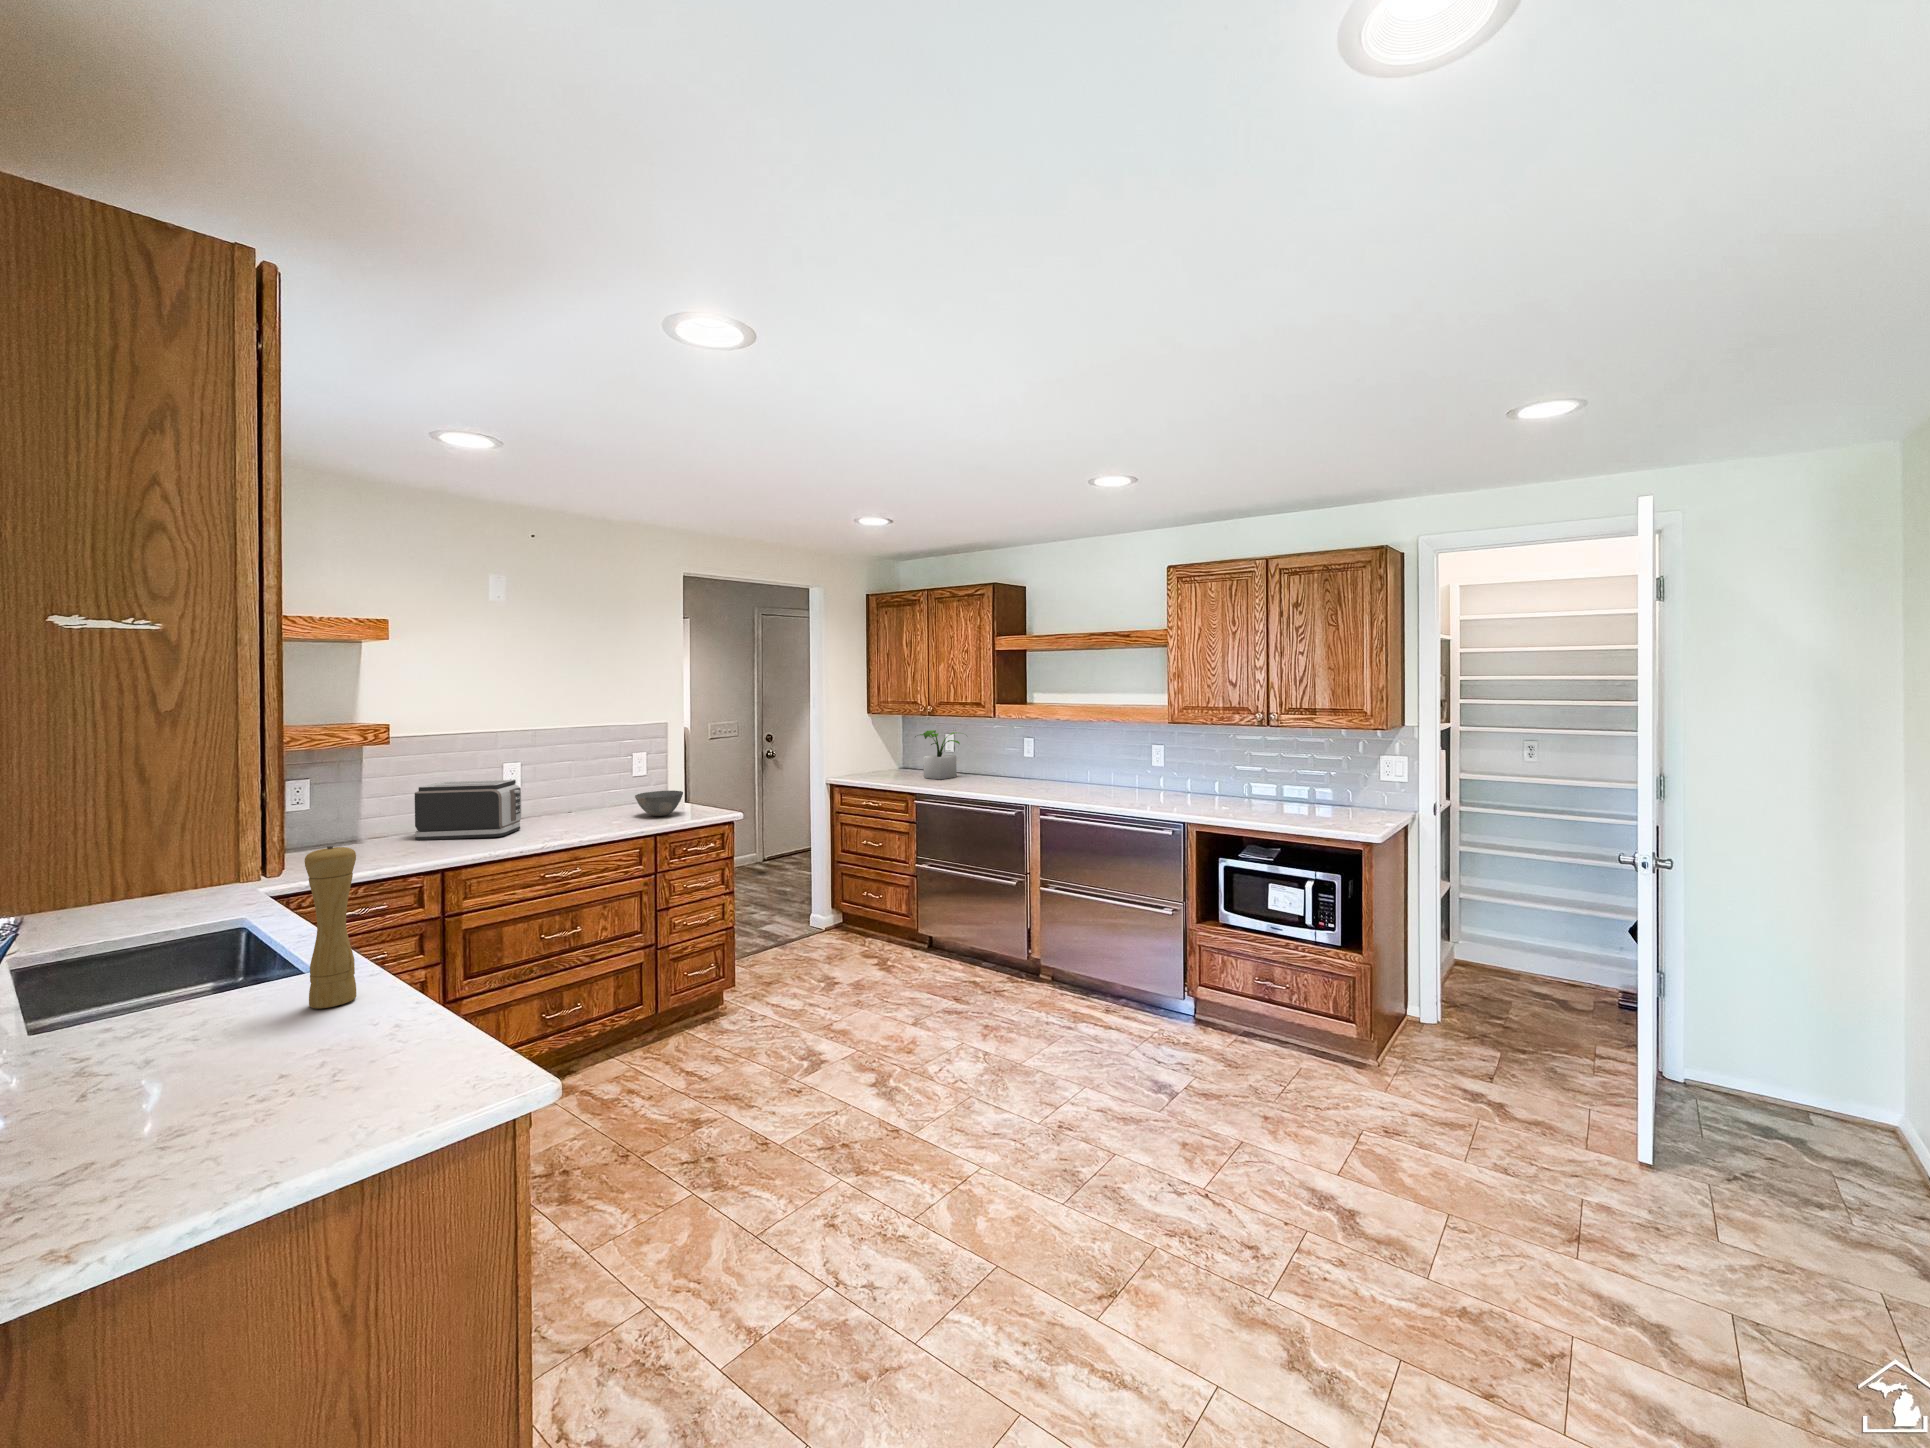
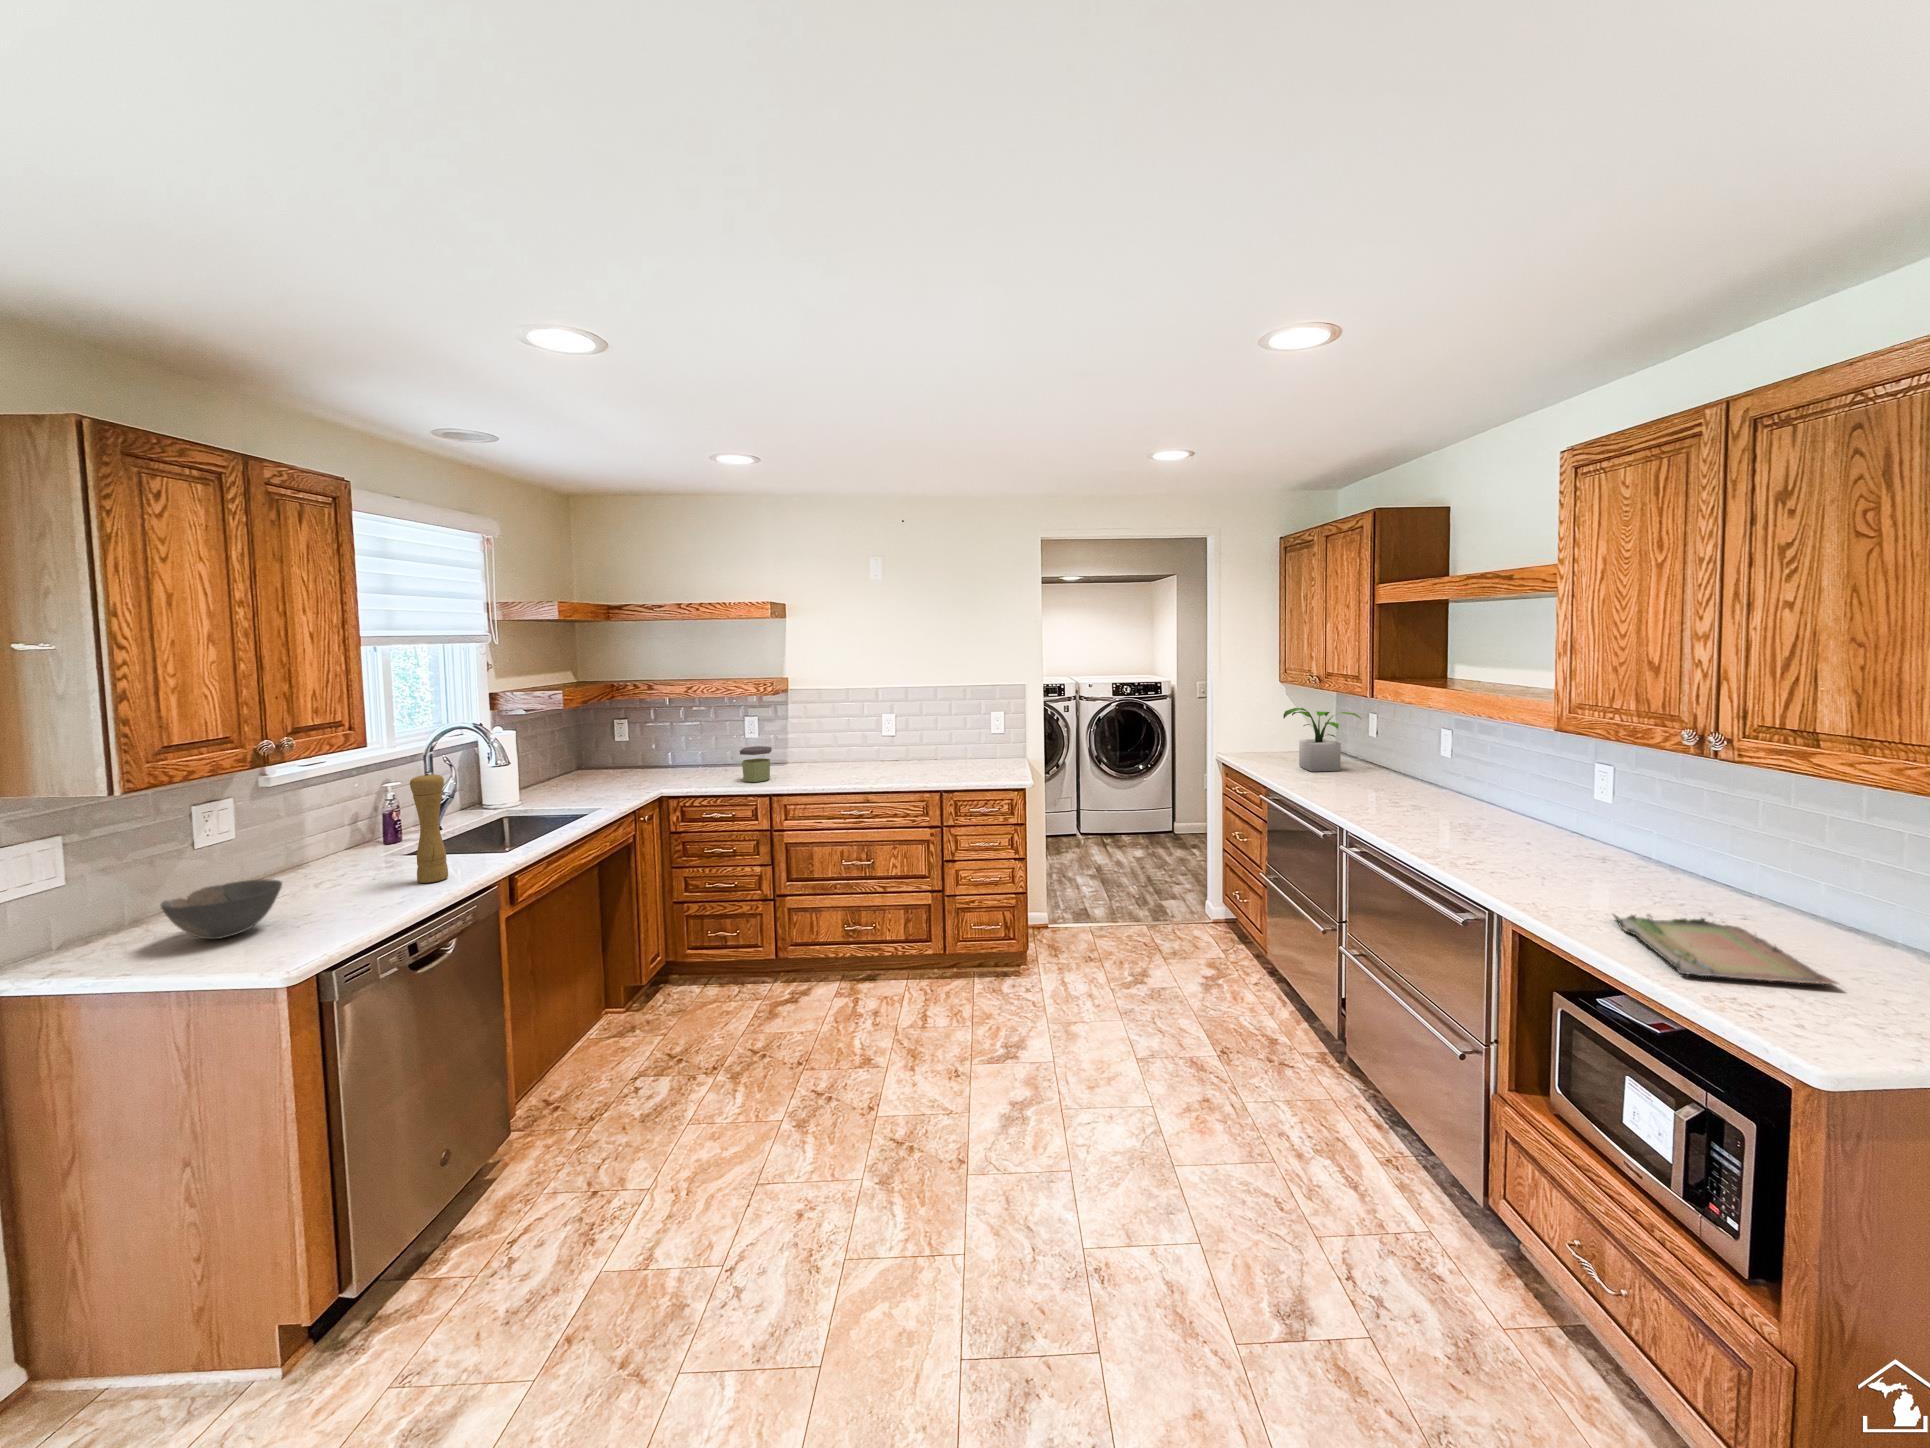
toaster: present [415,780,521,840] -> none [804,724,872,773]
bowl: present [635,791,683,816] -> present [161,879,282,939]
tray: none [1237,801,1333,824] -> present [1613,914,1838,984]
jar: none [362,813,417,862] -> present [740,746,772,782]

